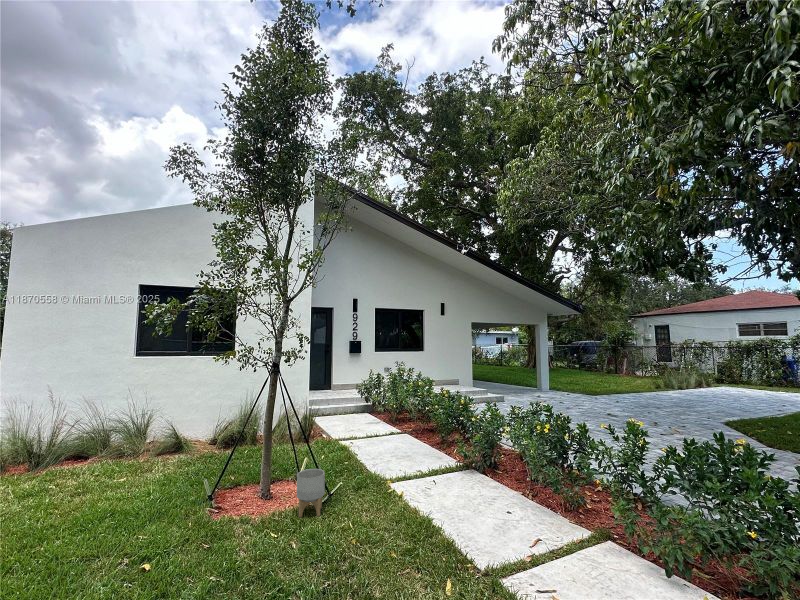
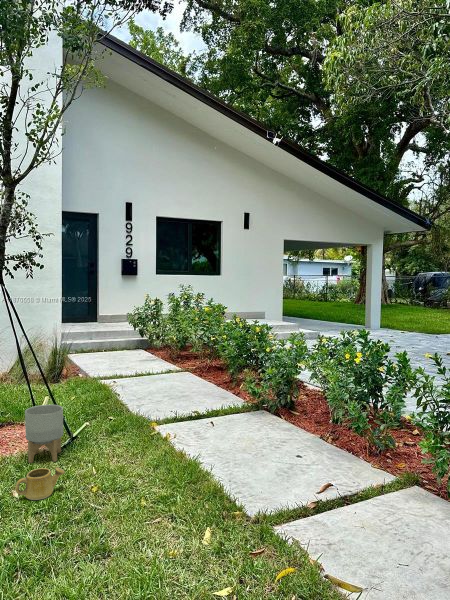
watering can: none [295,523,331,551] -> present [15,467,65,500]

